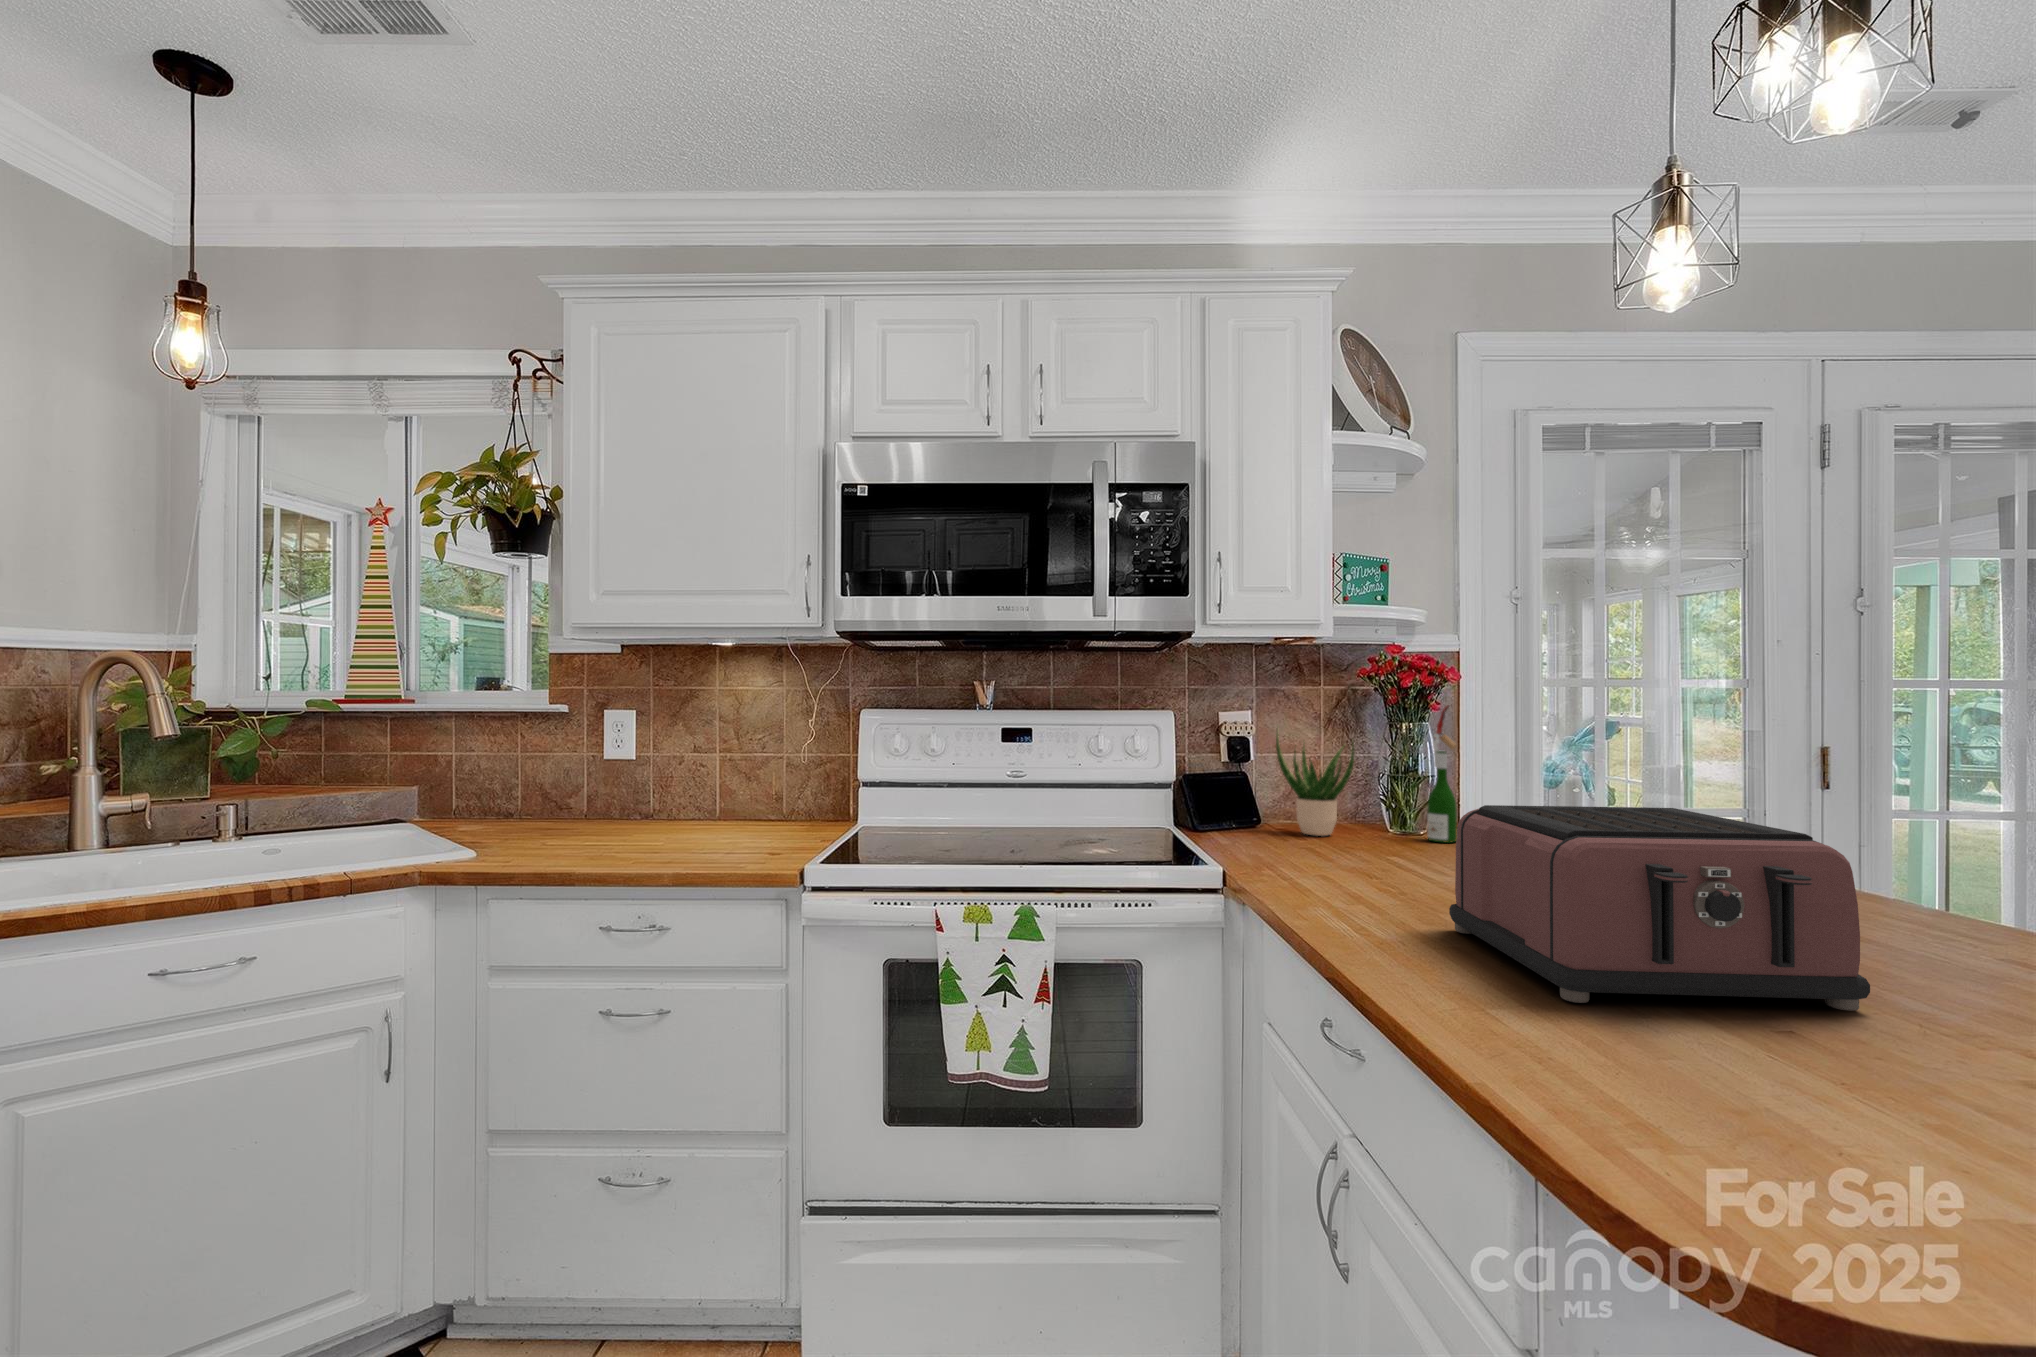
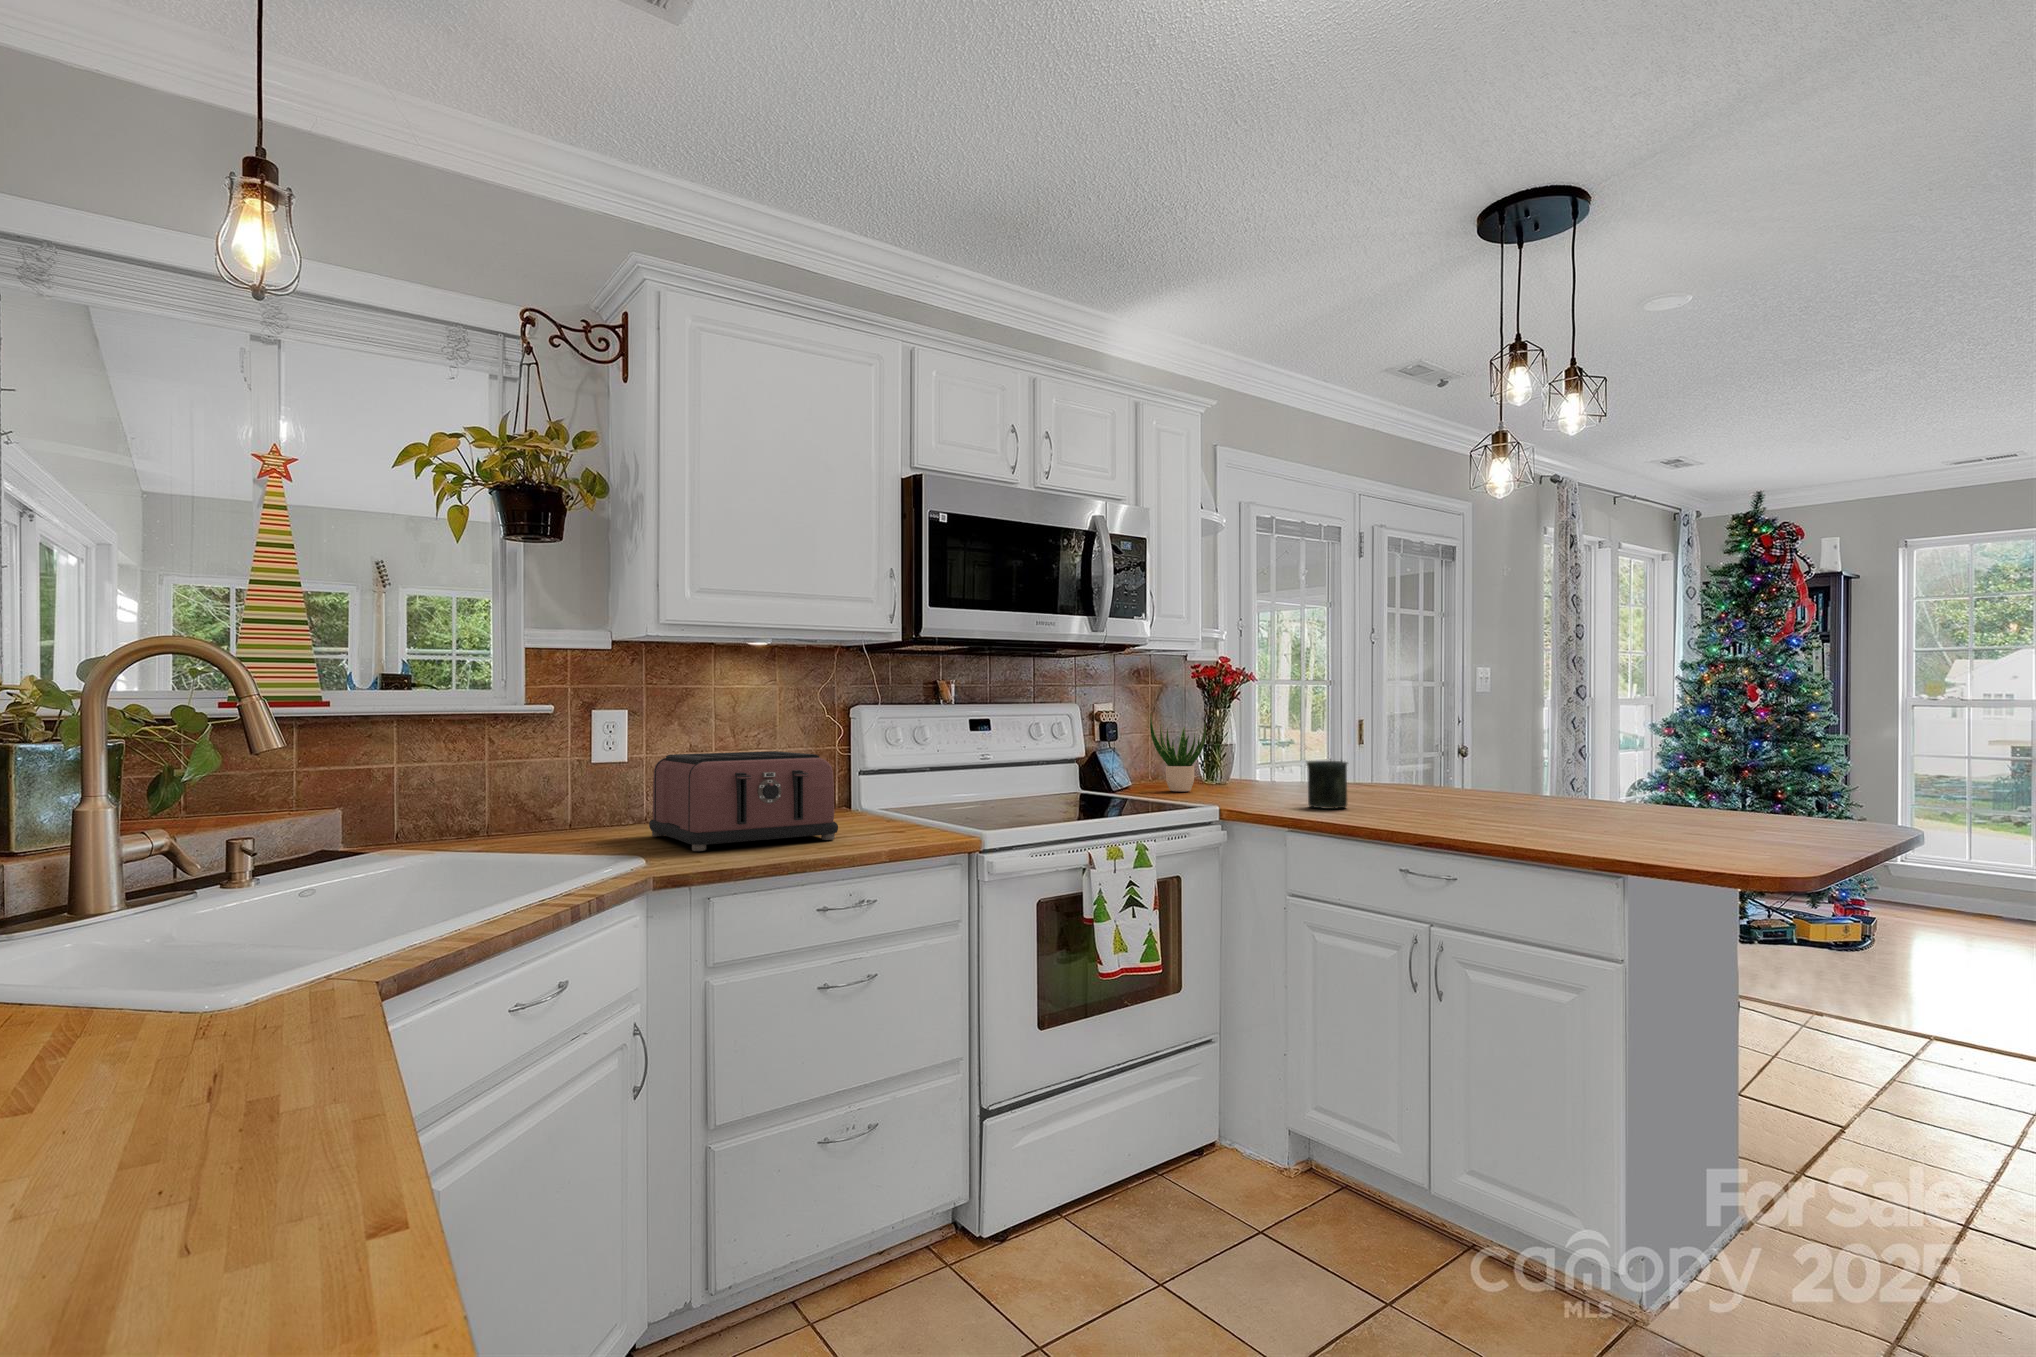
wine bottle: present [1428,705,1457,843] -> none [1242,697,1270,789]
toaster: present [1449,805,1870,1011] -> present [649,751,838,851]
mug: none [1341,814,1411,896] -> present [1307,761,1347,809]

